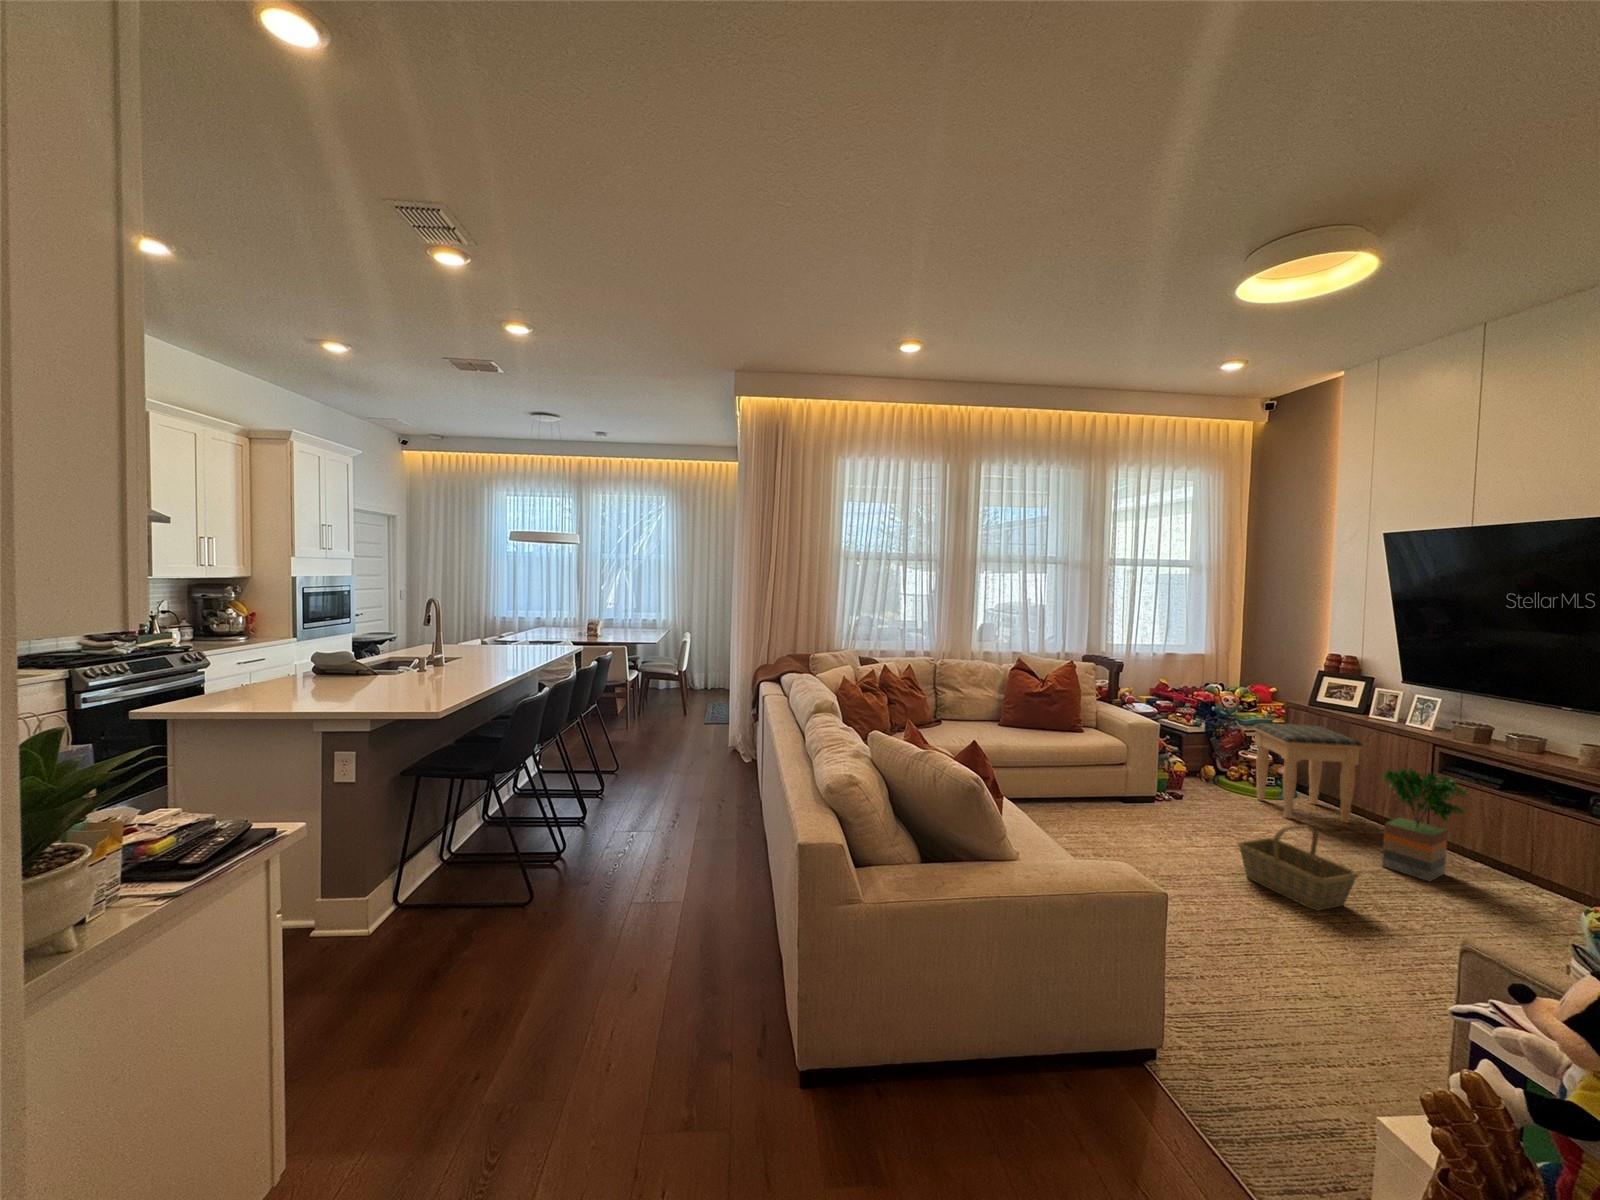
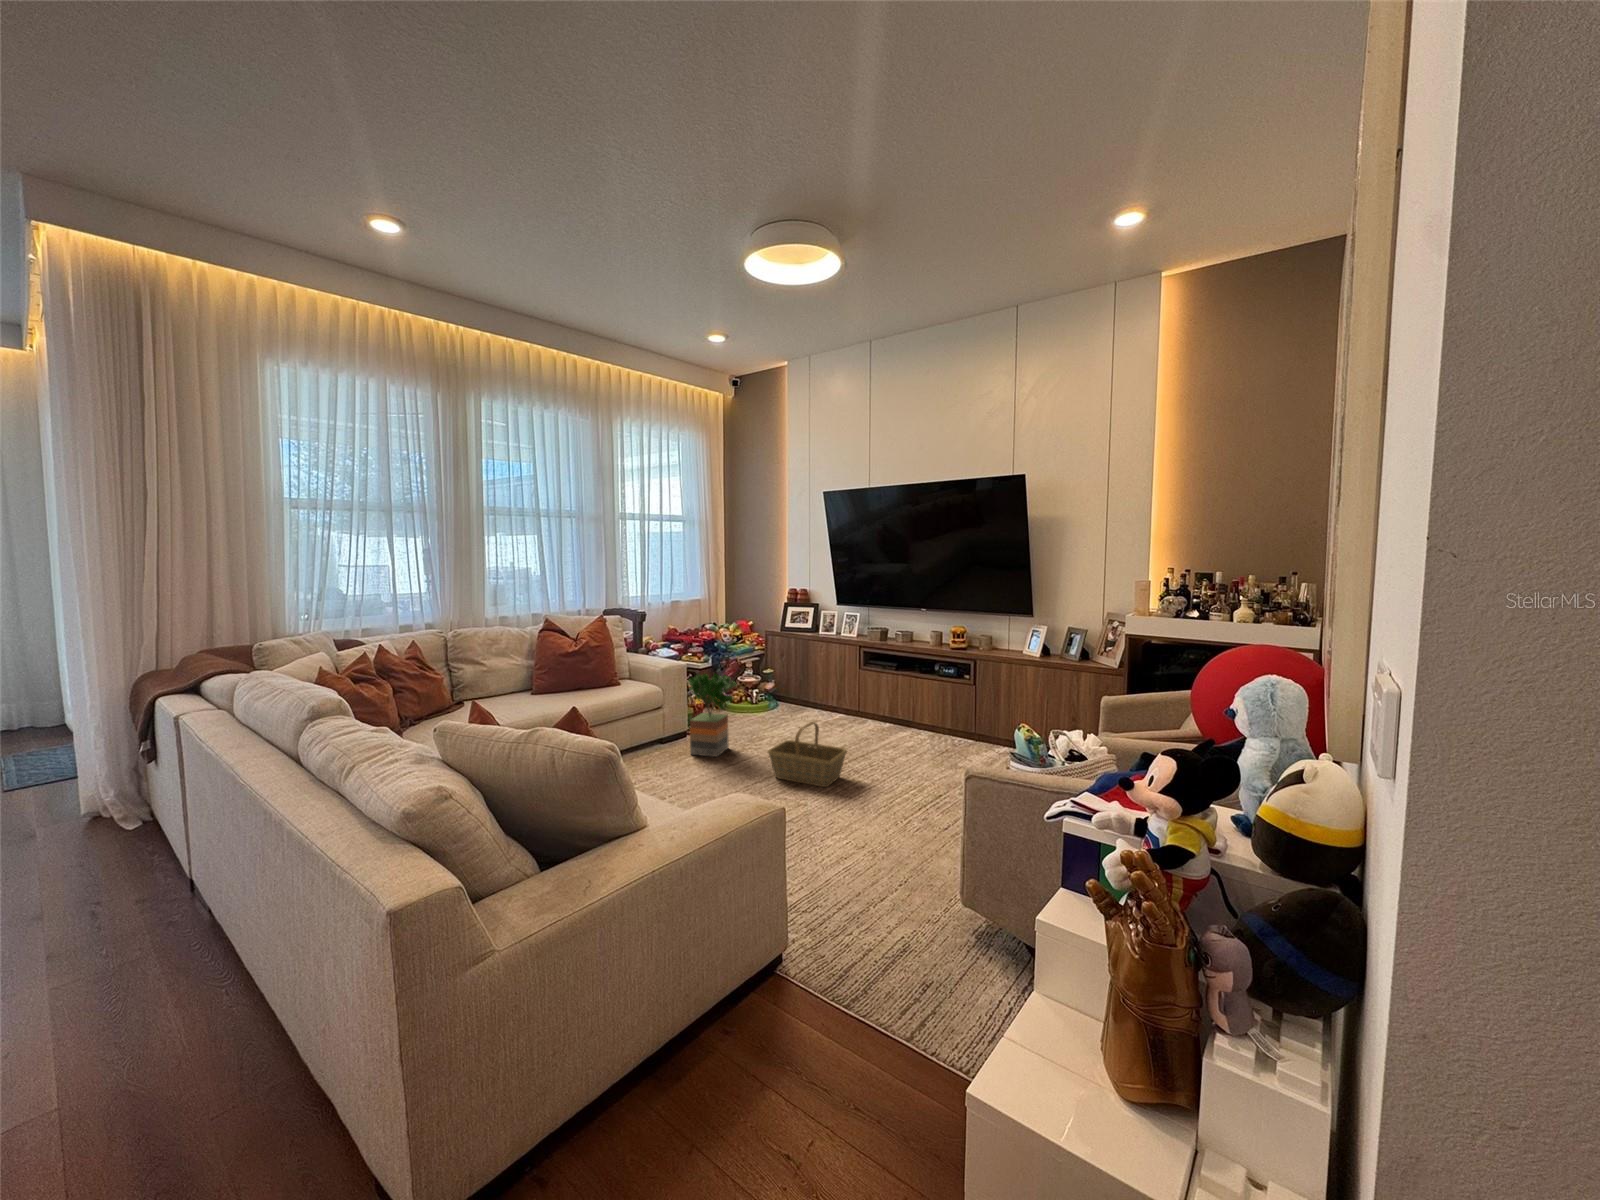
footstool: present [1253,723,1363,823] -> none [750,646,822,723]
potted tree: present [1382,768,1468,881] -> present [688,674,736,757]

